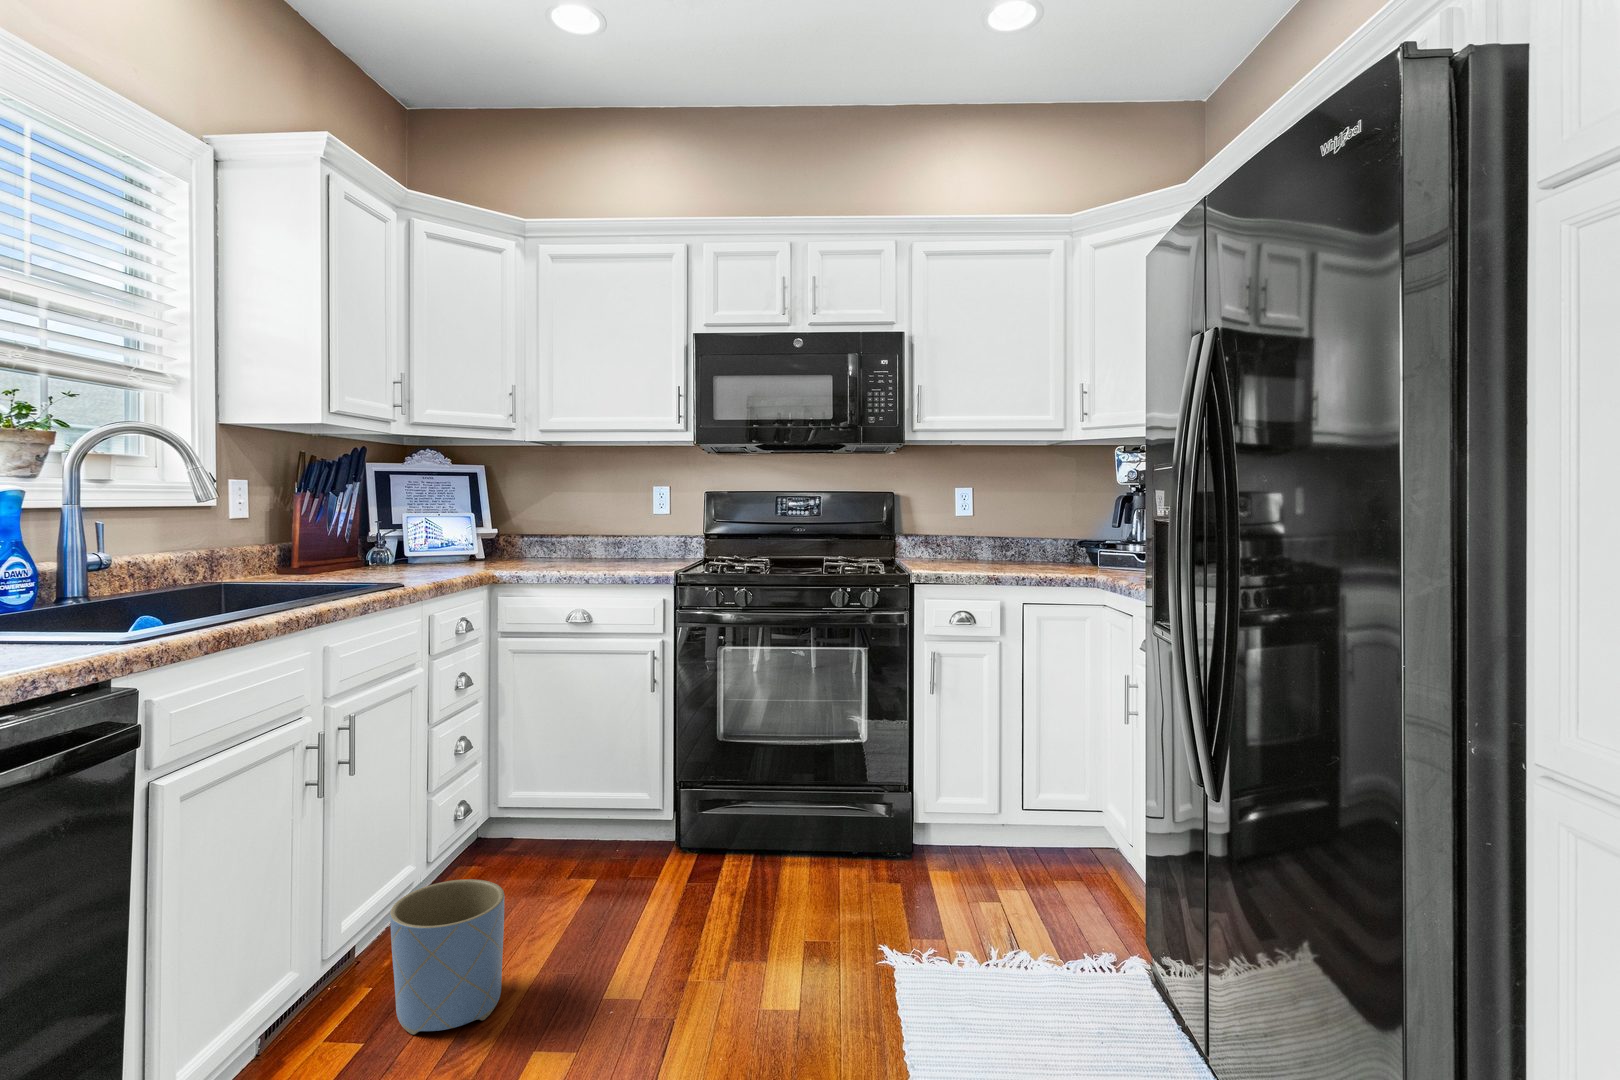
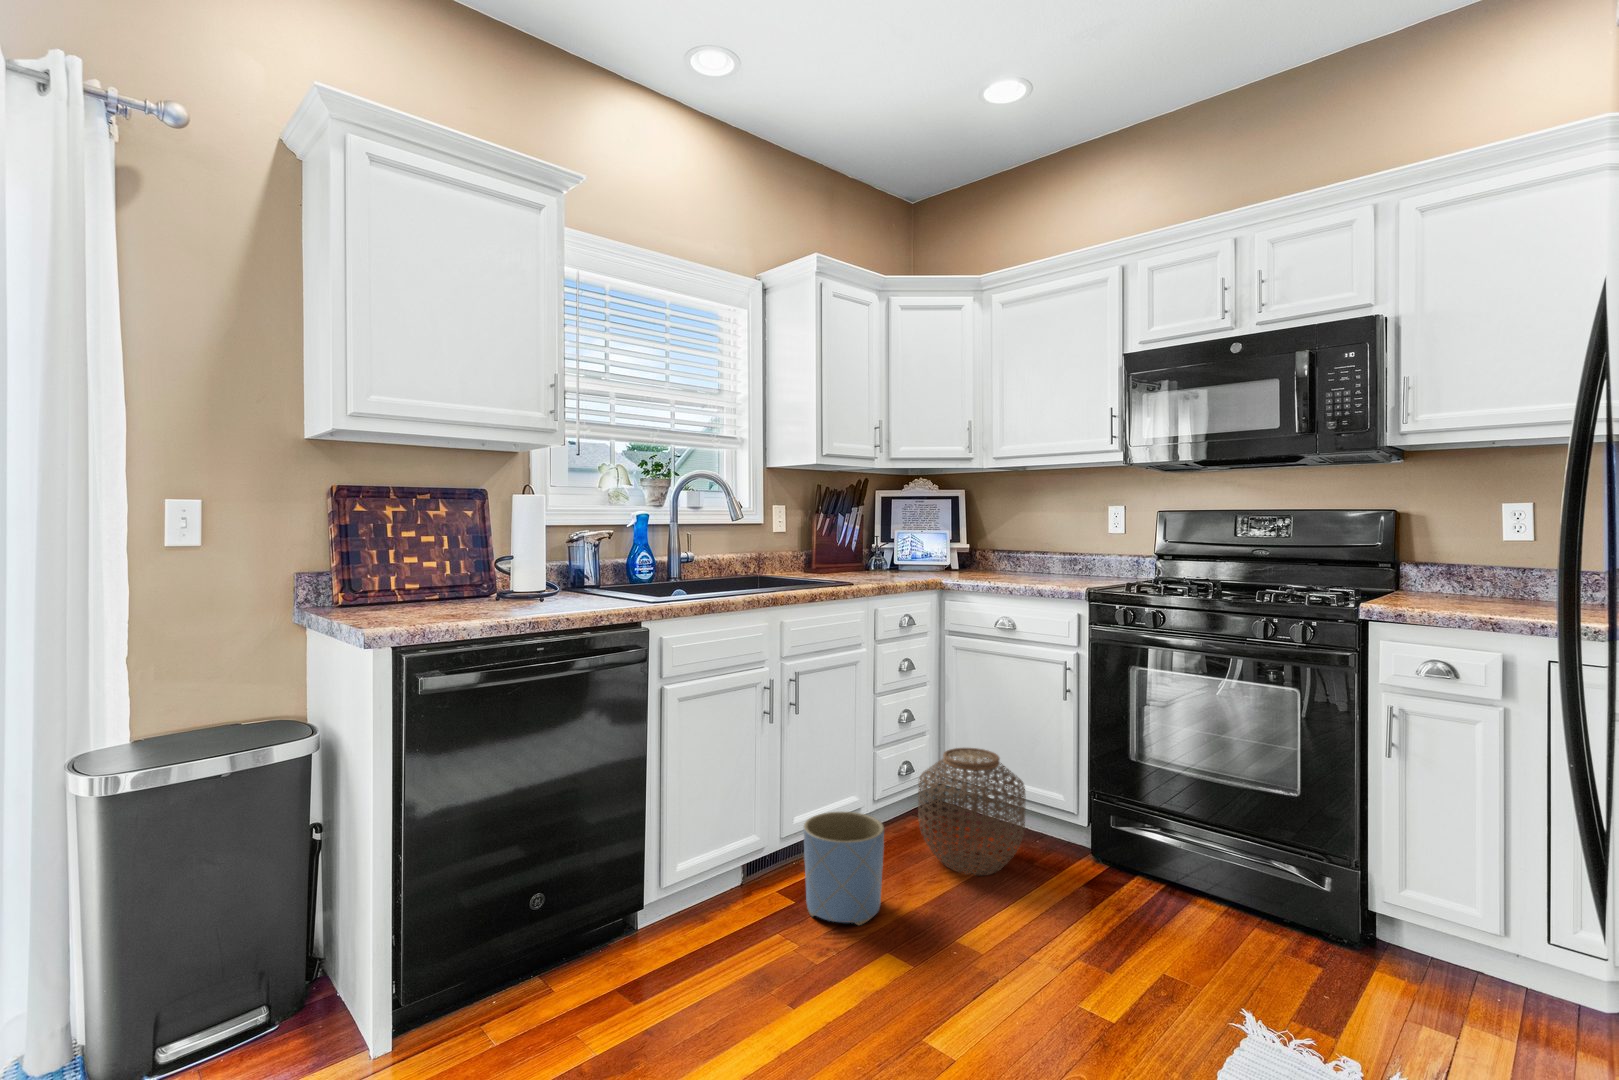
woven basket: none [504,767,631,915] -> present [918,748,1025,875]

